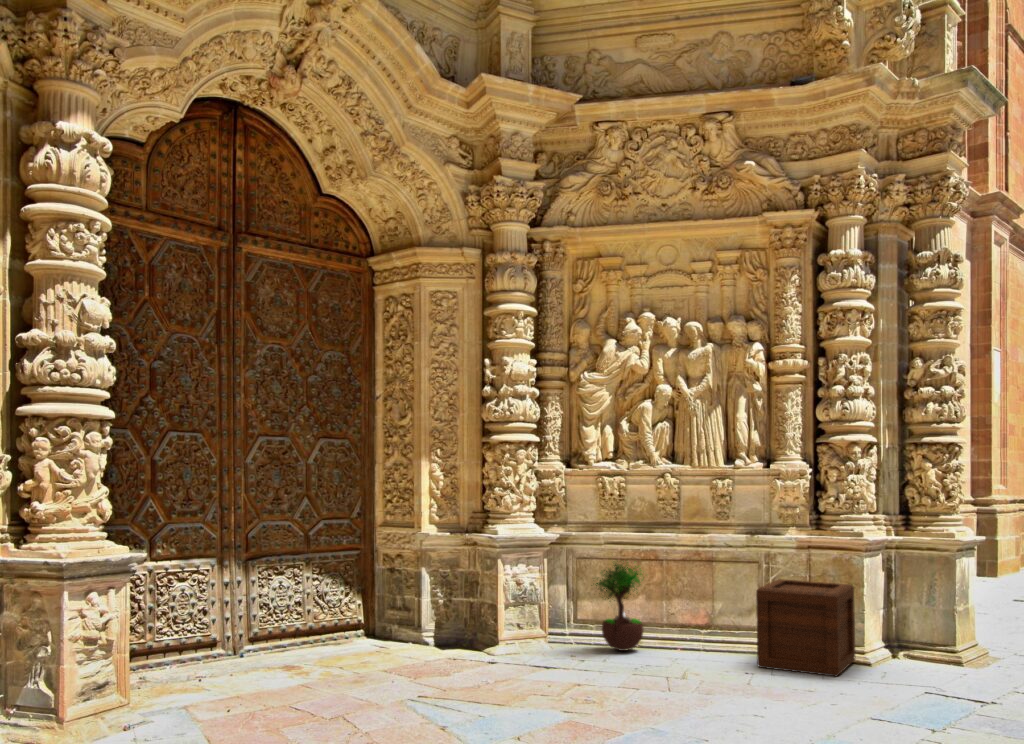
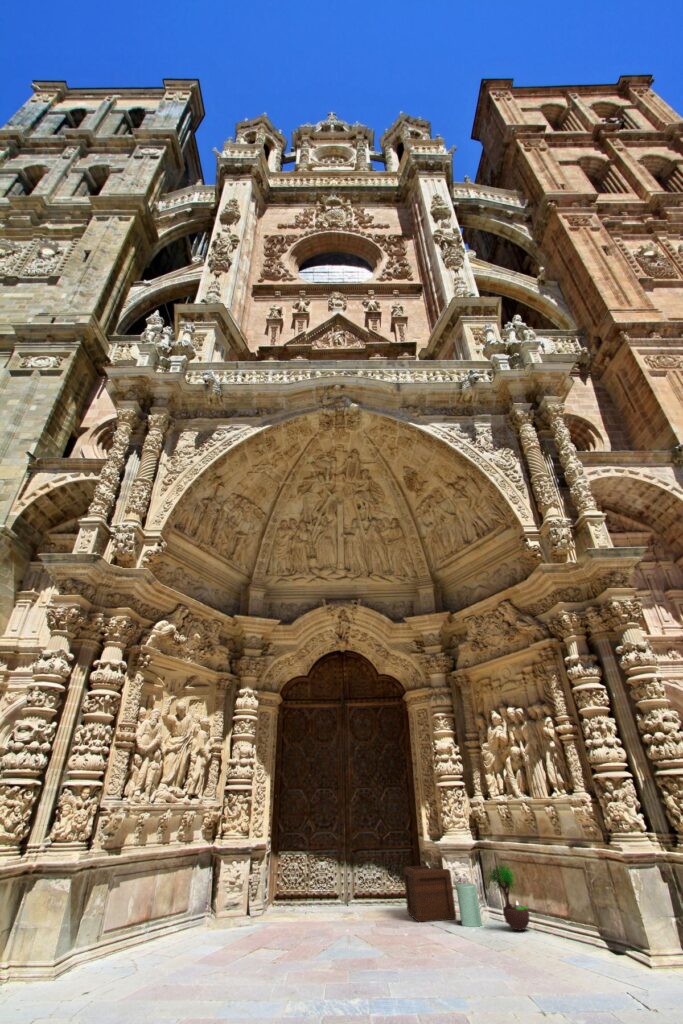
wooden crate: present [756,579,855,677] -> present [404,865,456,922]
trash can: none [518,595,559,657] -> present [456,883,482,927]

